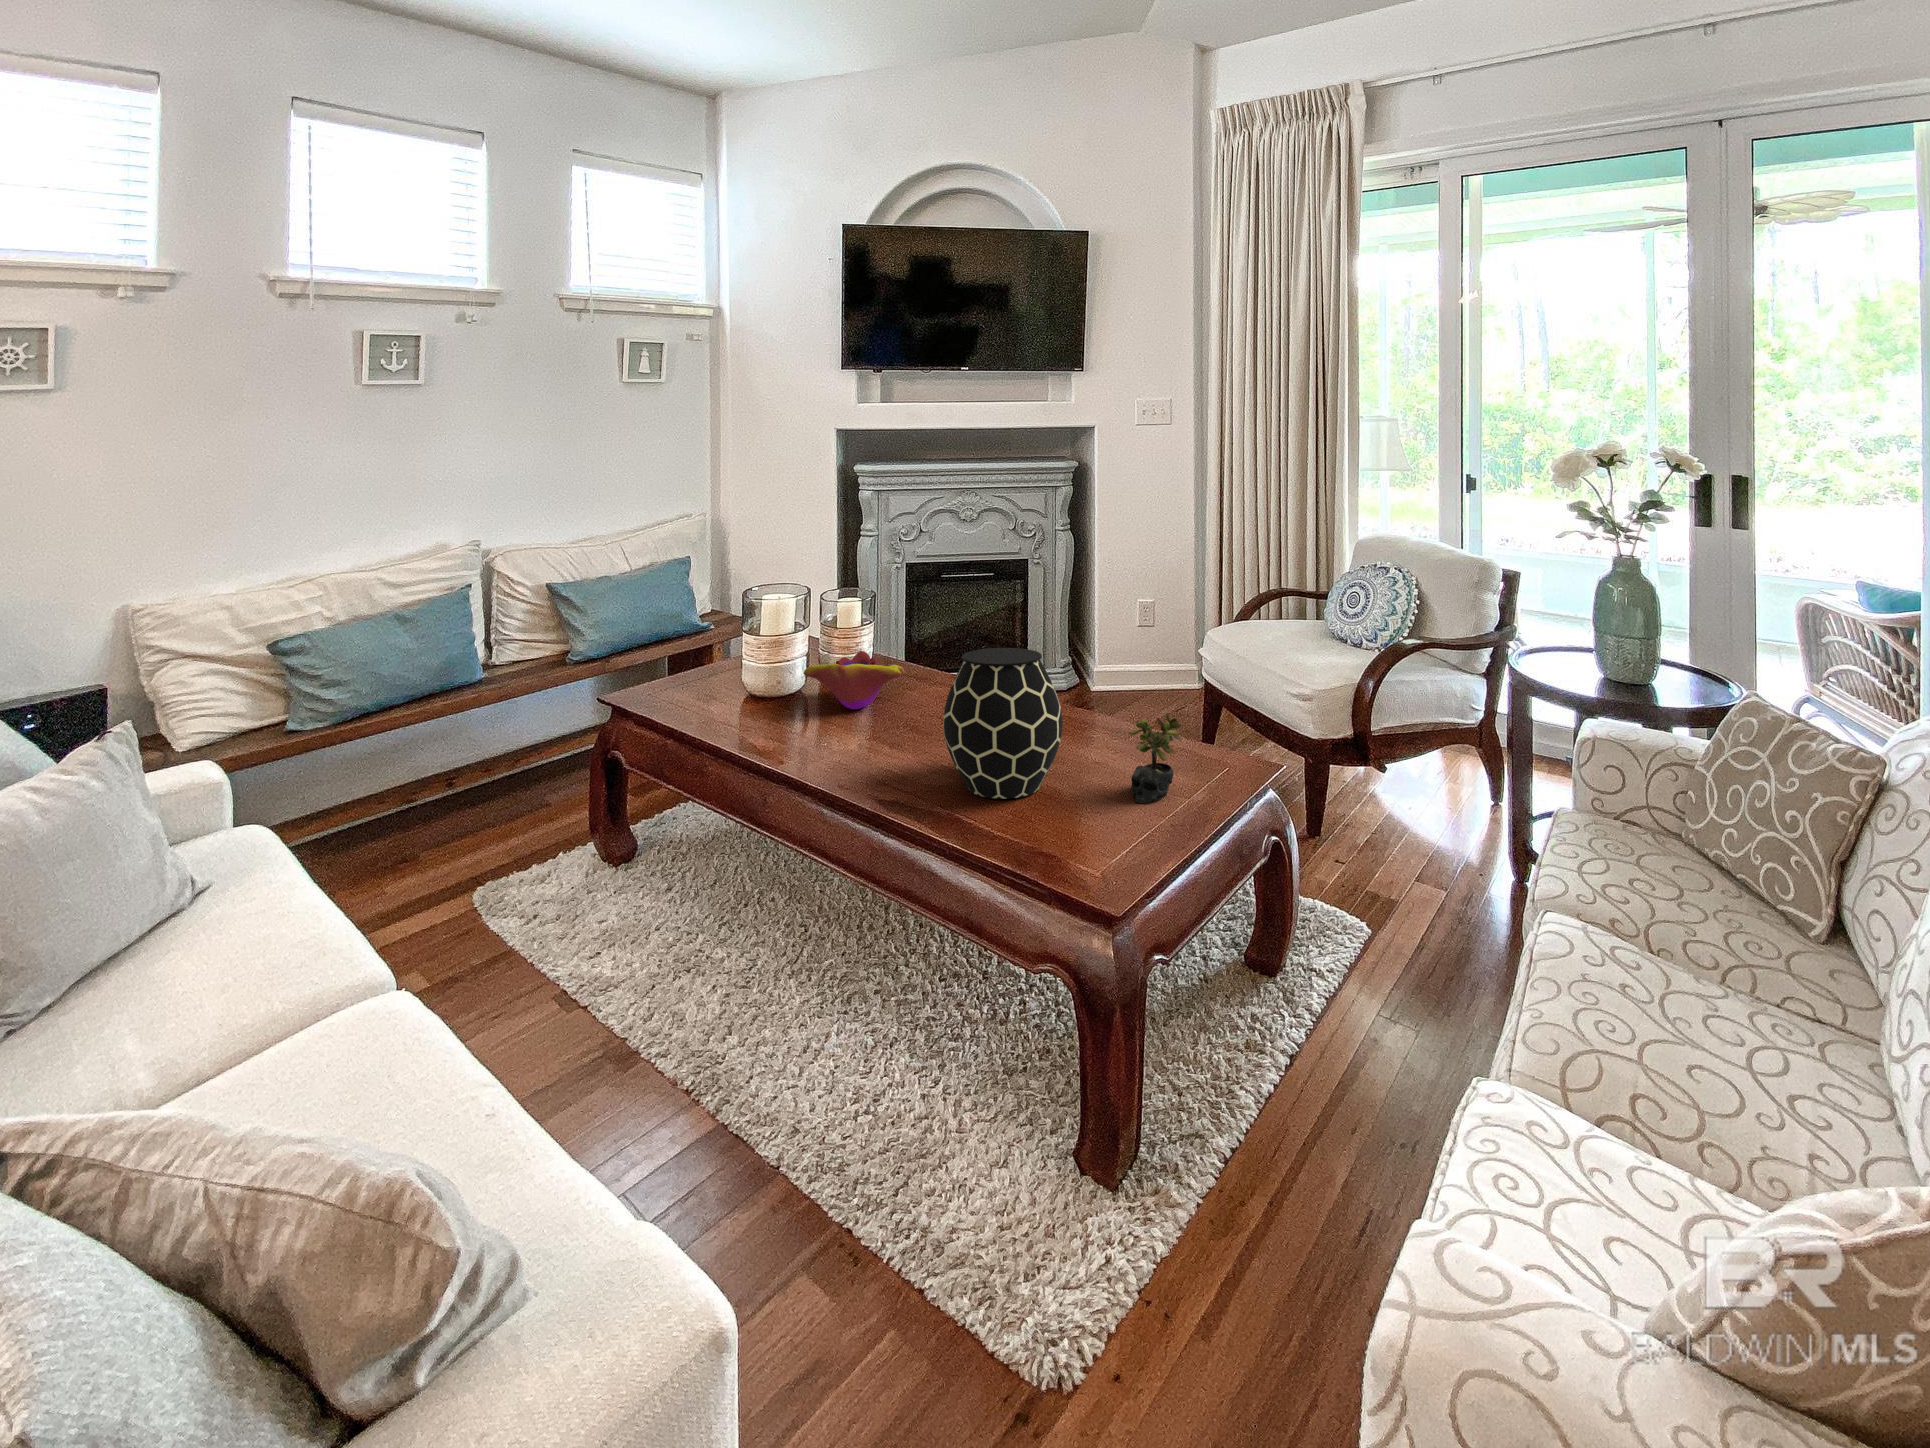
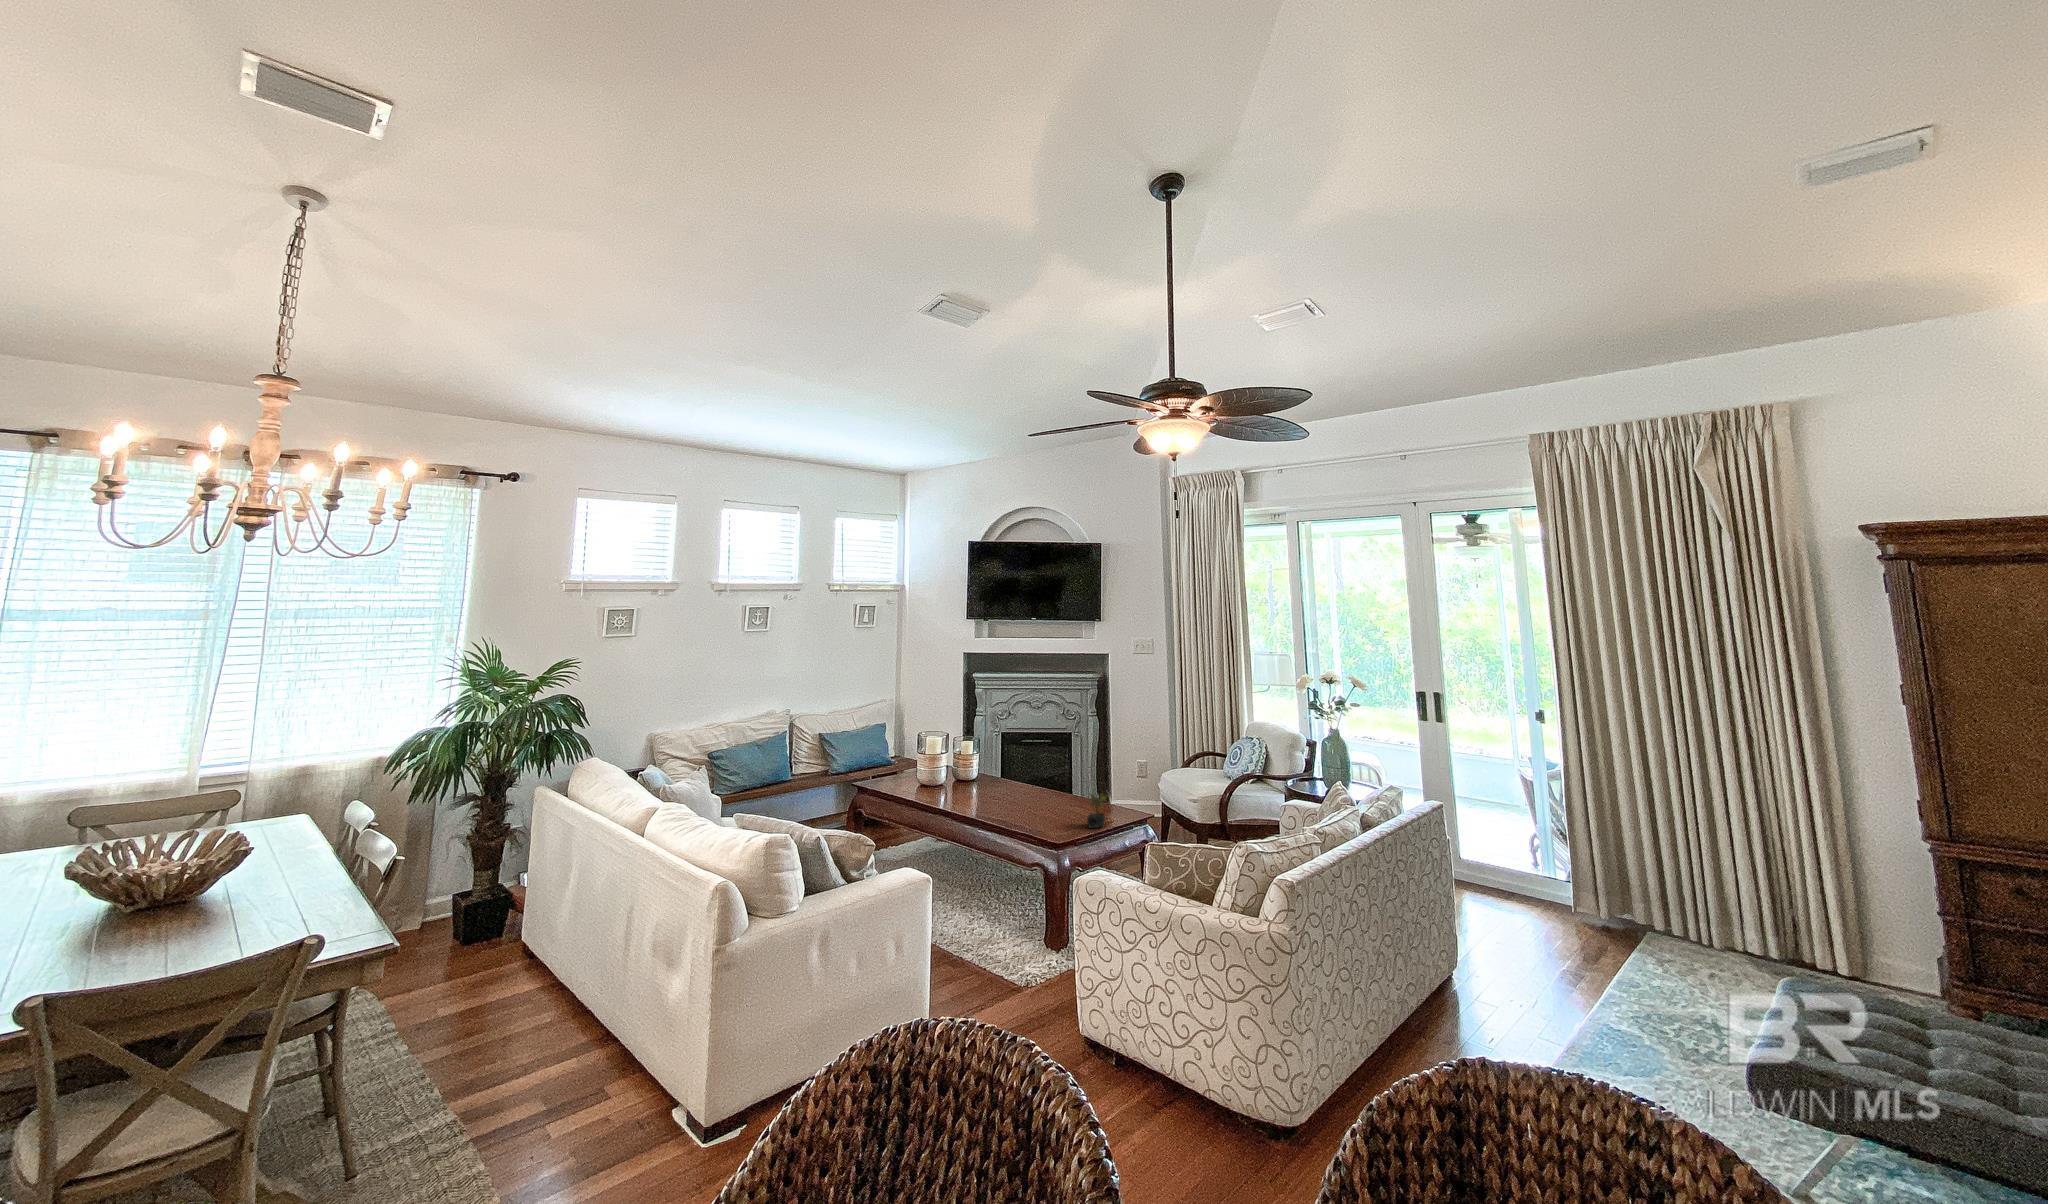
vase: present [943,648,1063,799] -> none [1010,762,1060,825]
decorative bowl: present [804,651,905,709] -> none [948,767,995,794]

